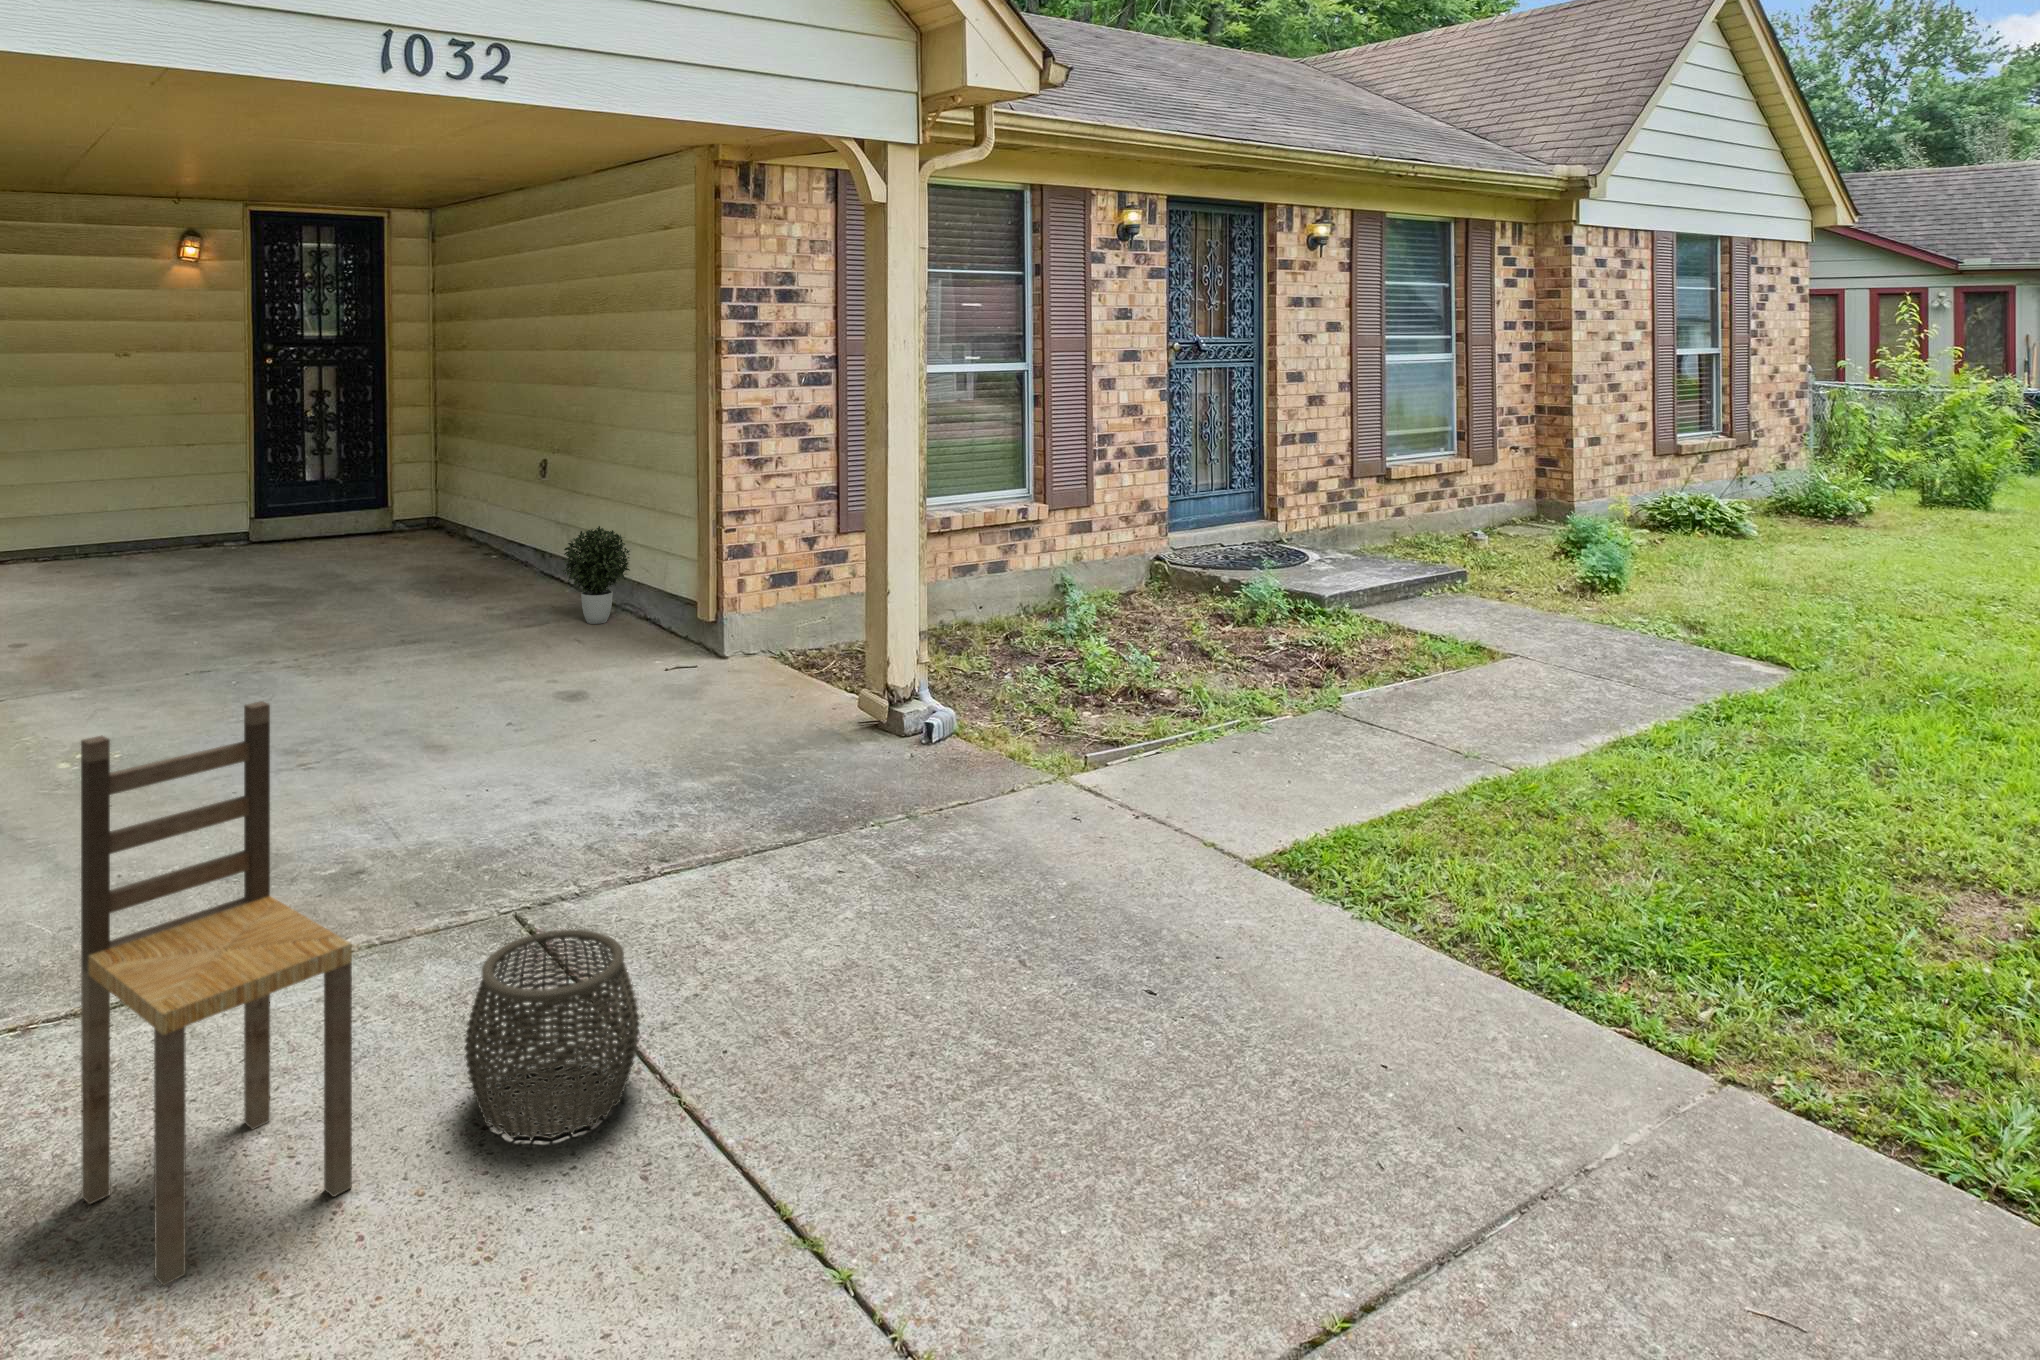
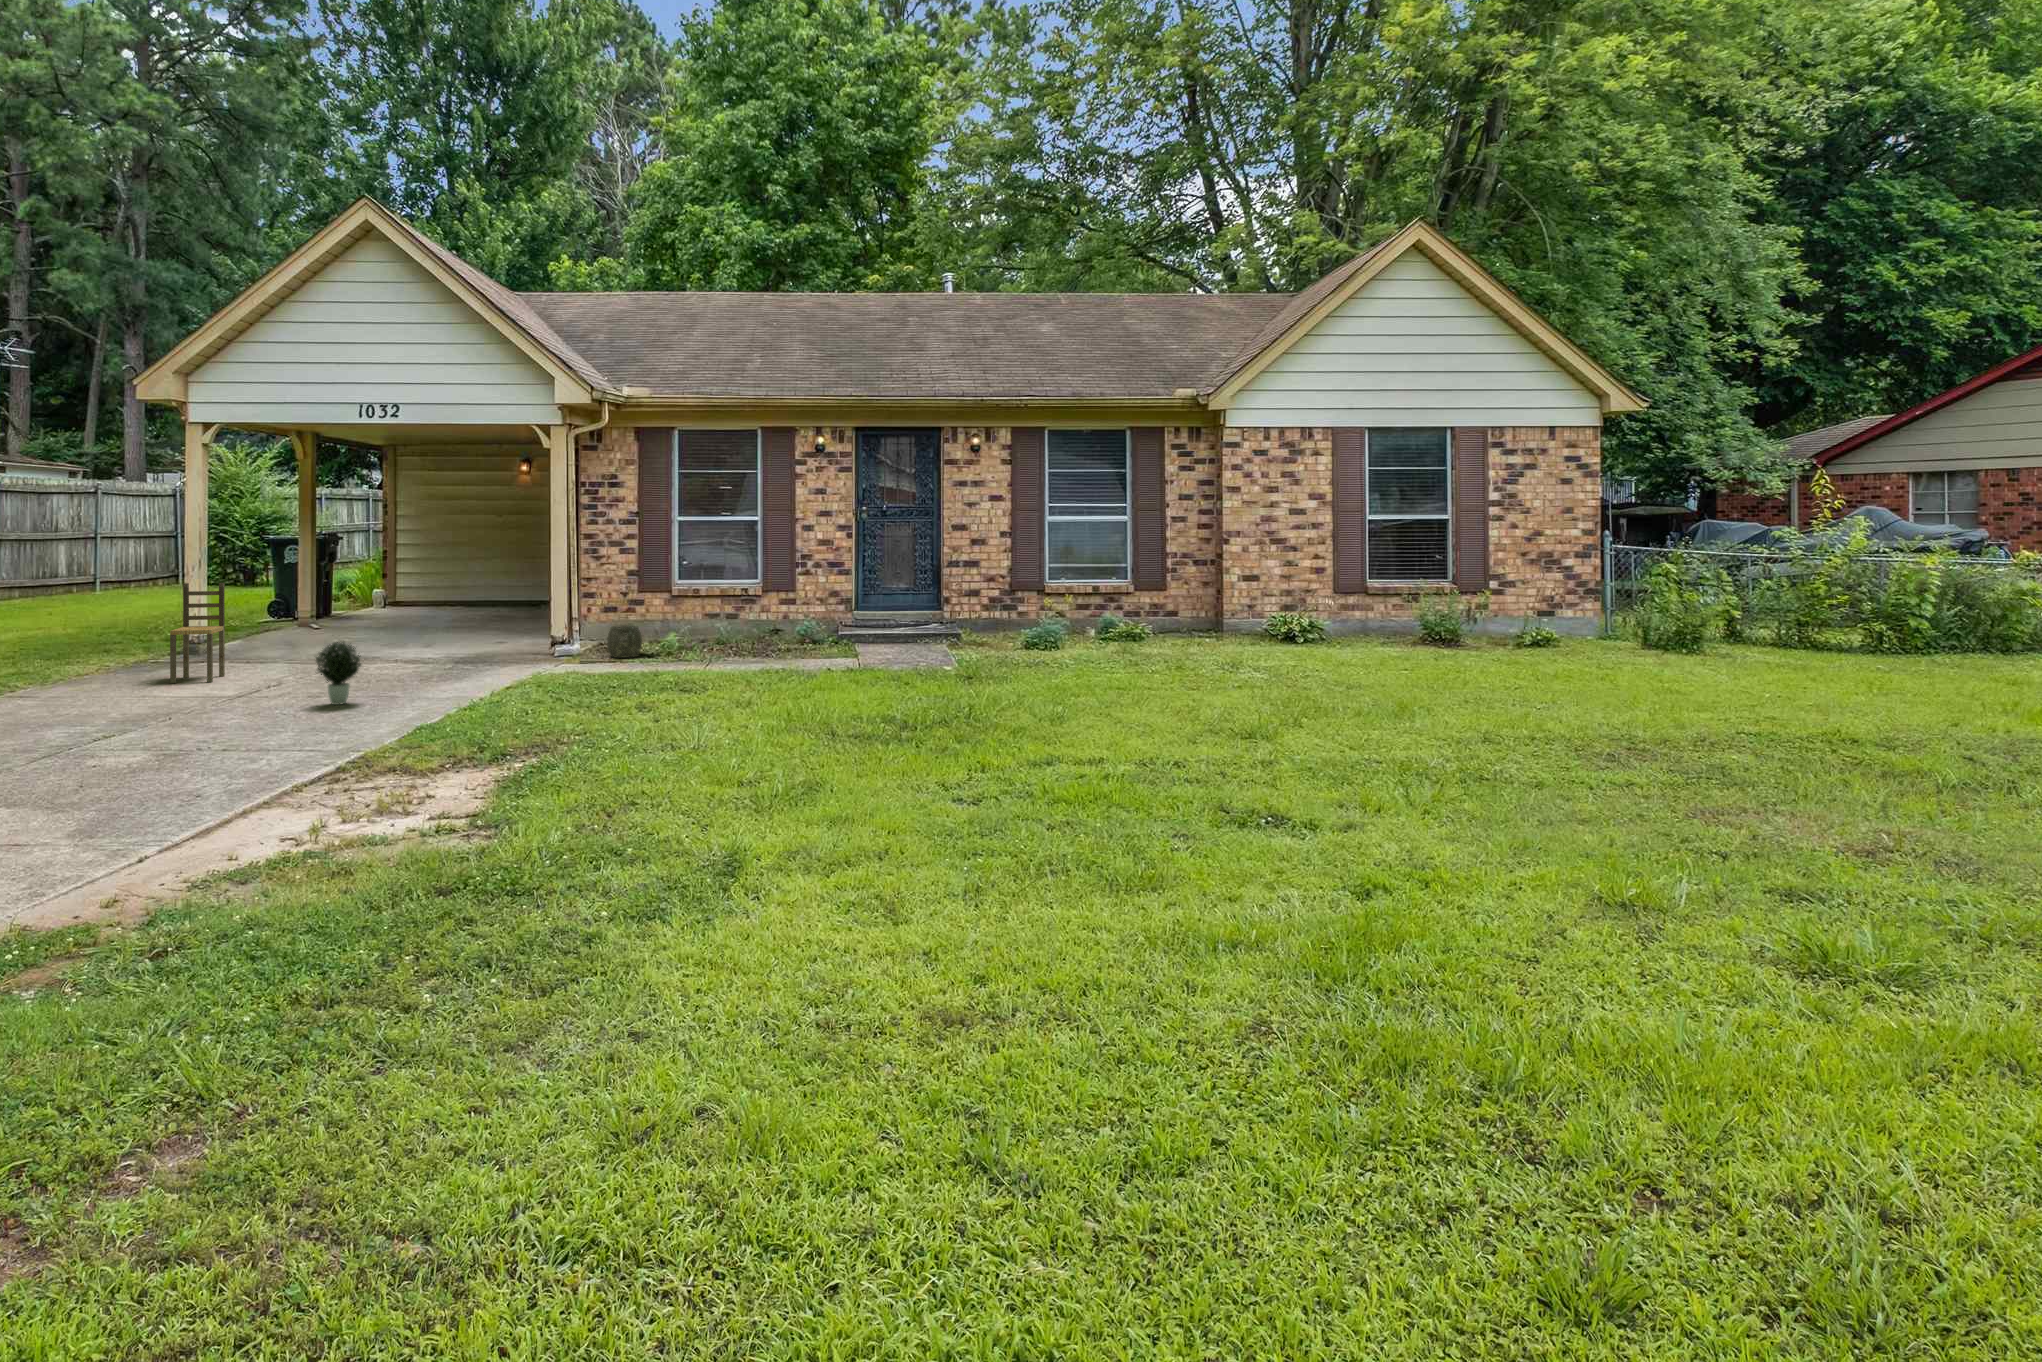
potted plant: present [562,526,630,624] -> present [316,642,361,705]
woven basket: present [464,929,640,1140] -> present [607,625,642,658]

